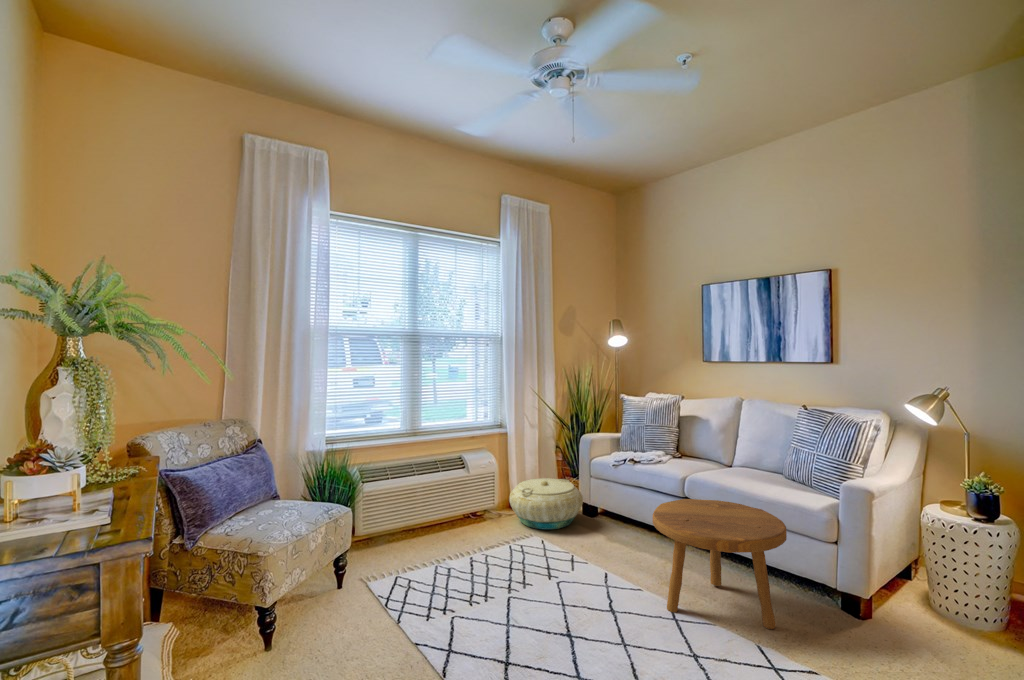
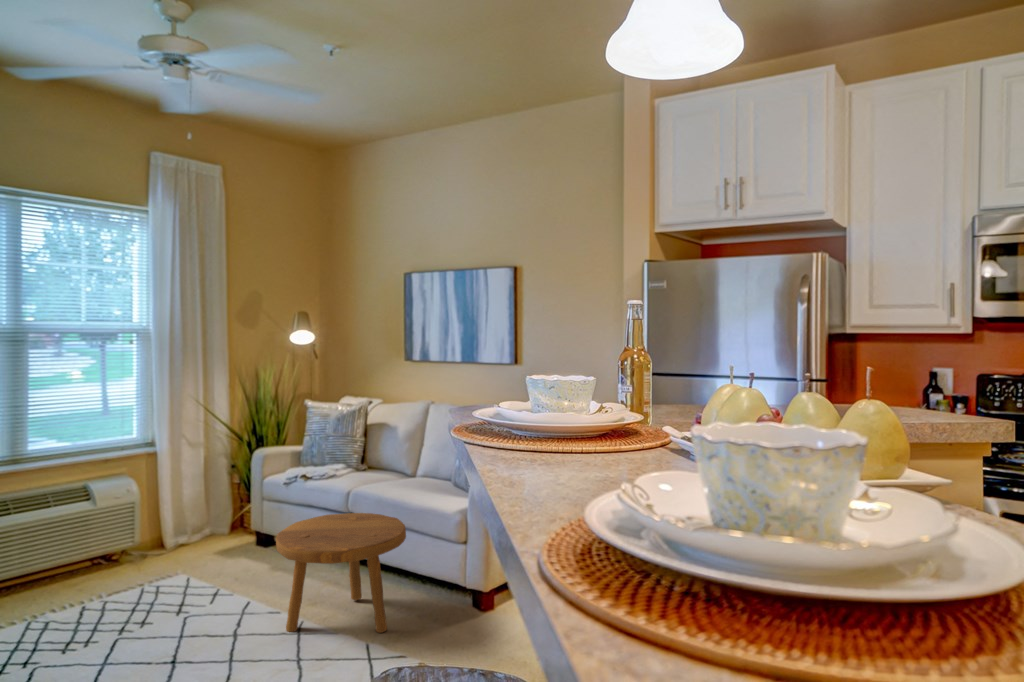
basket: present [509,478,583,529] -> none [153,504,250,565]

